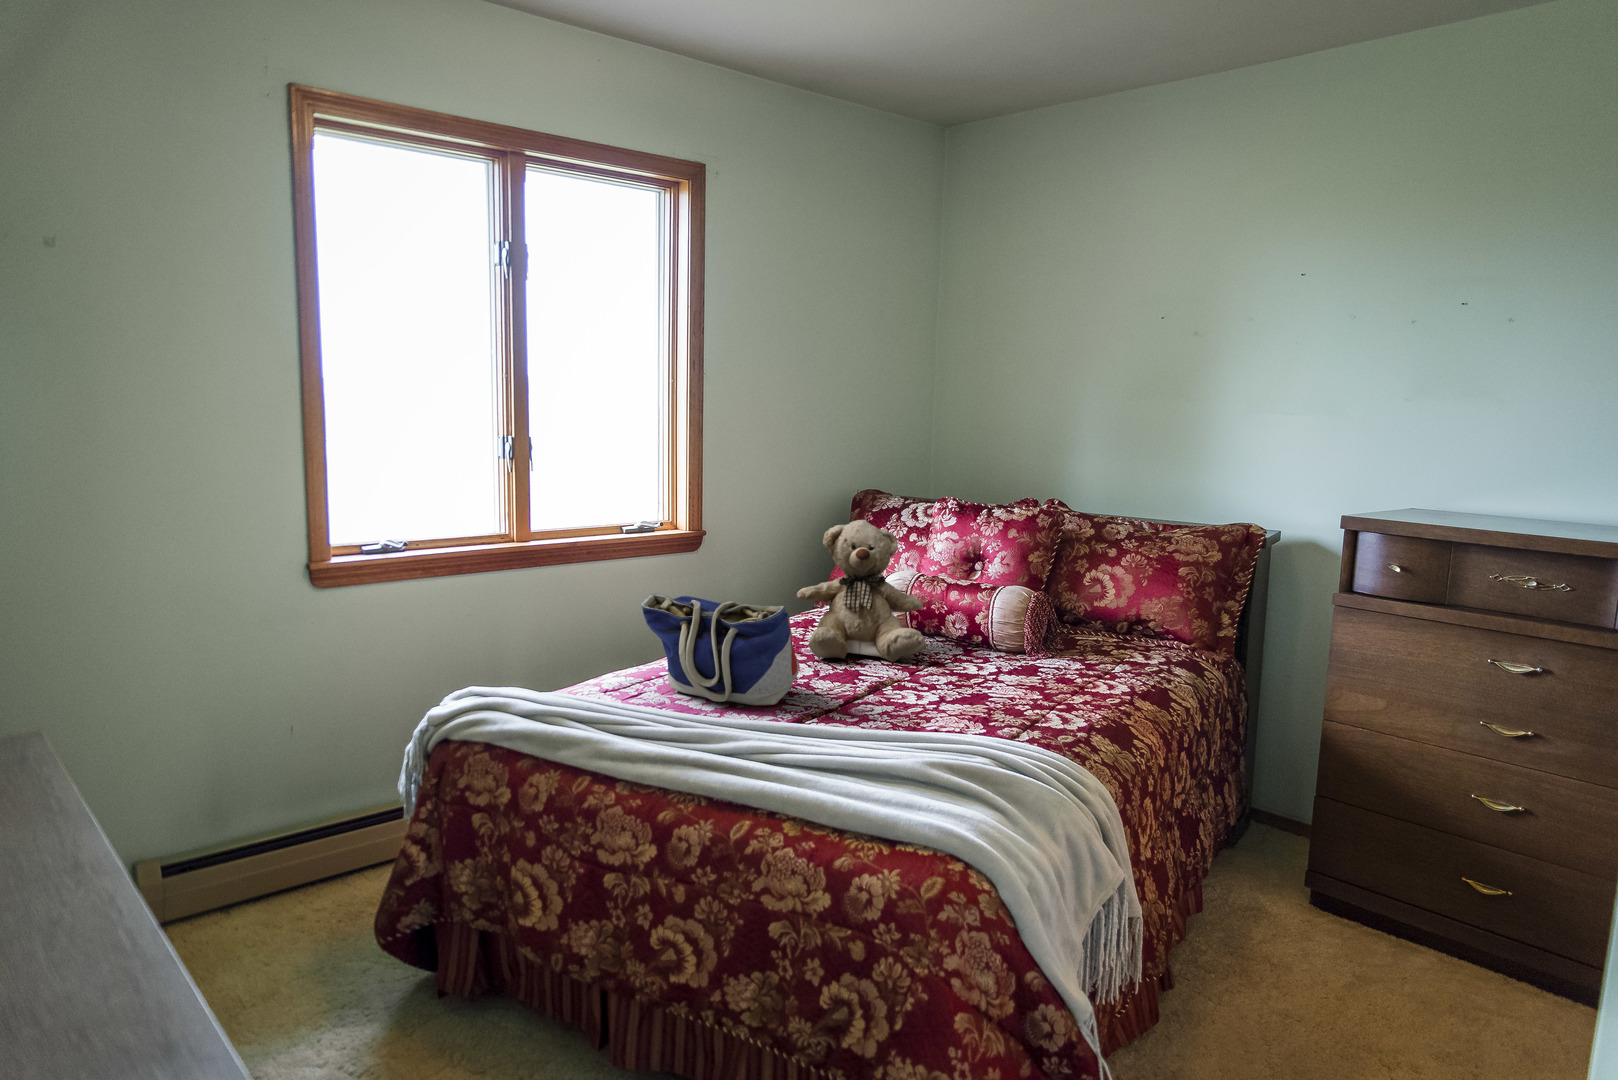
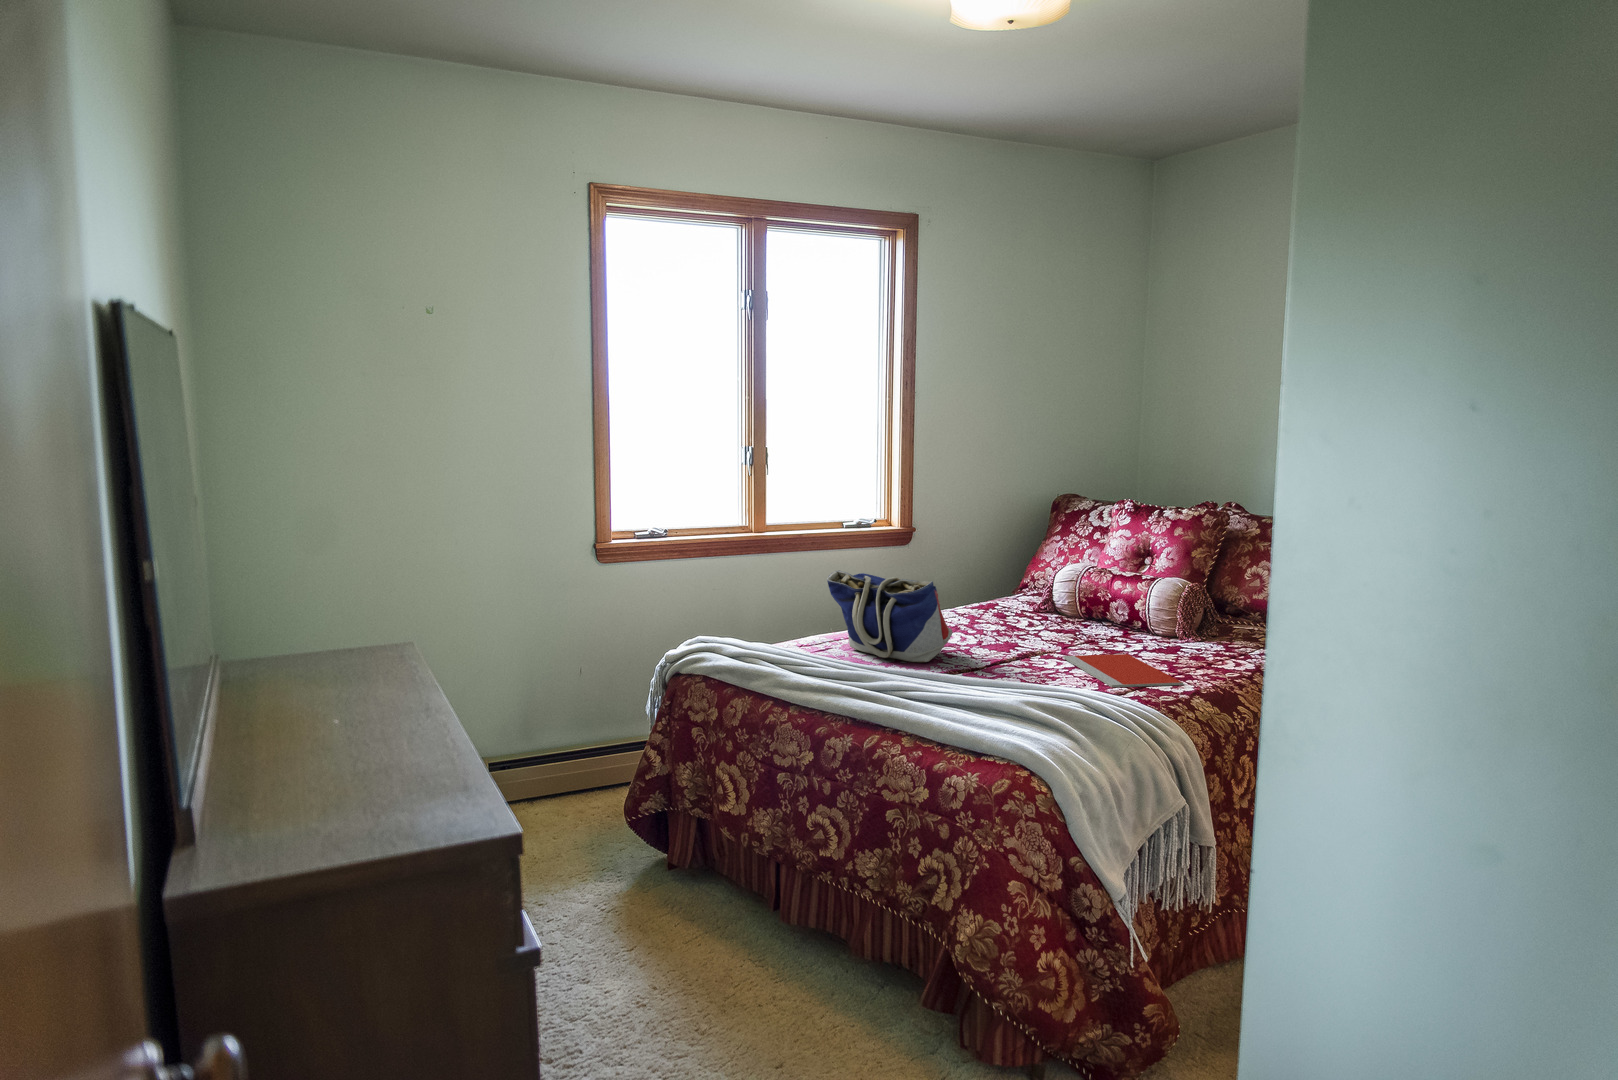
teddy bear: present [797,520,927,662] -> none [970,516,1082,639]
notebook: none [924,678,1072,726] -> present [1063,654,1183,687]

